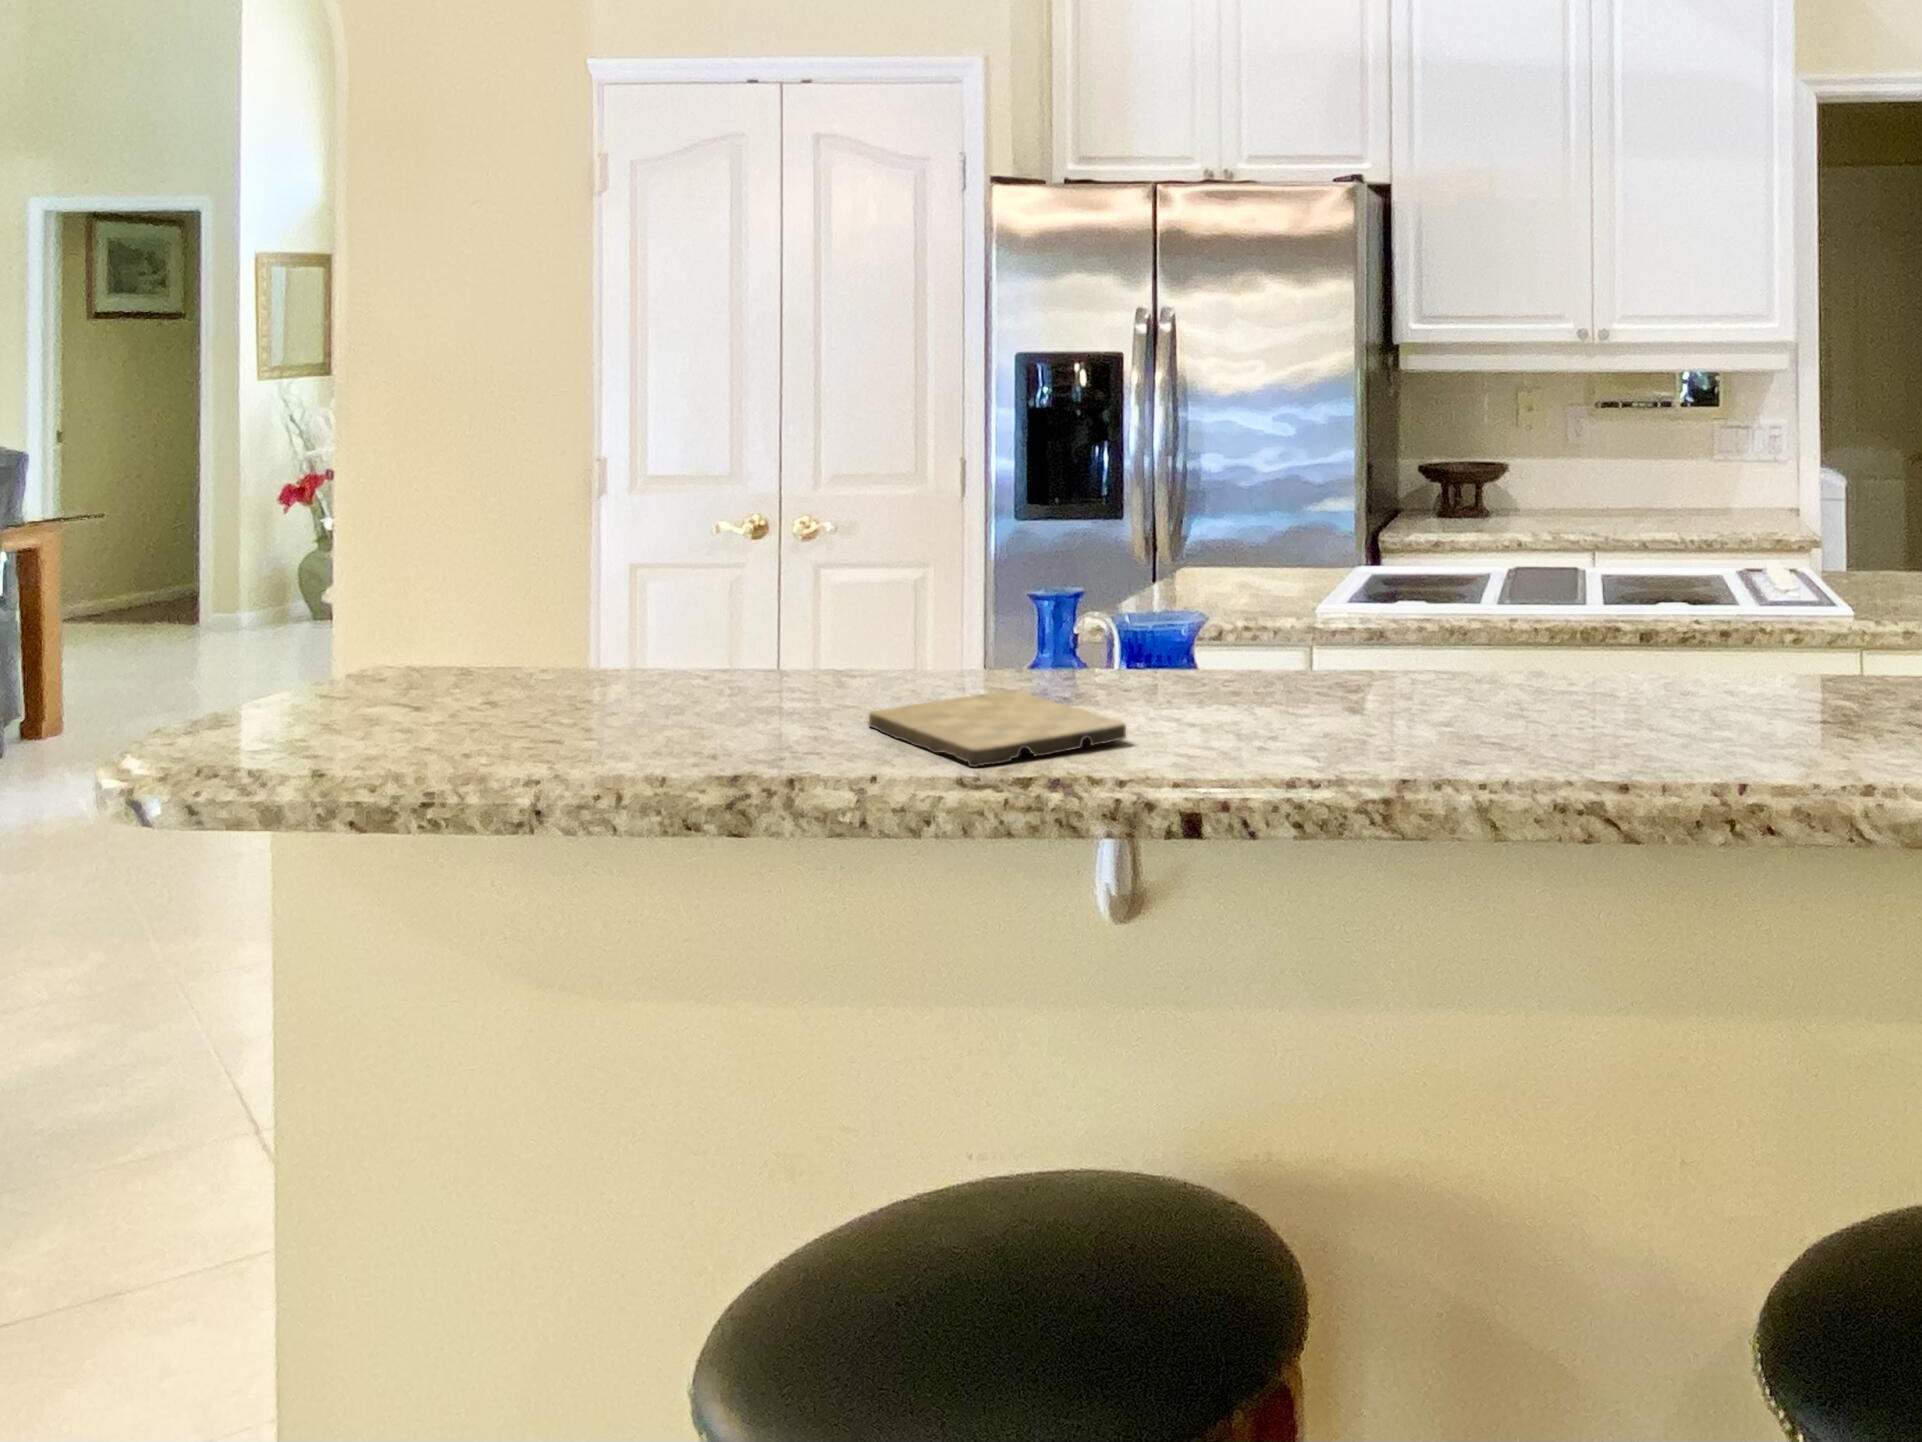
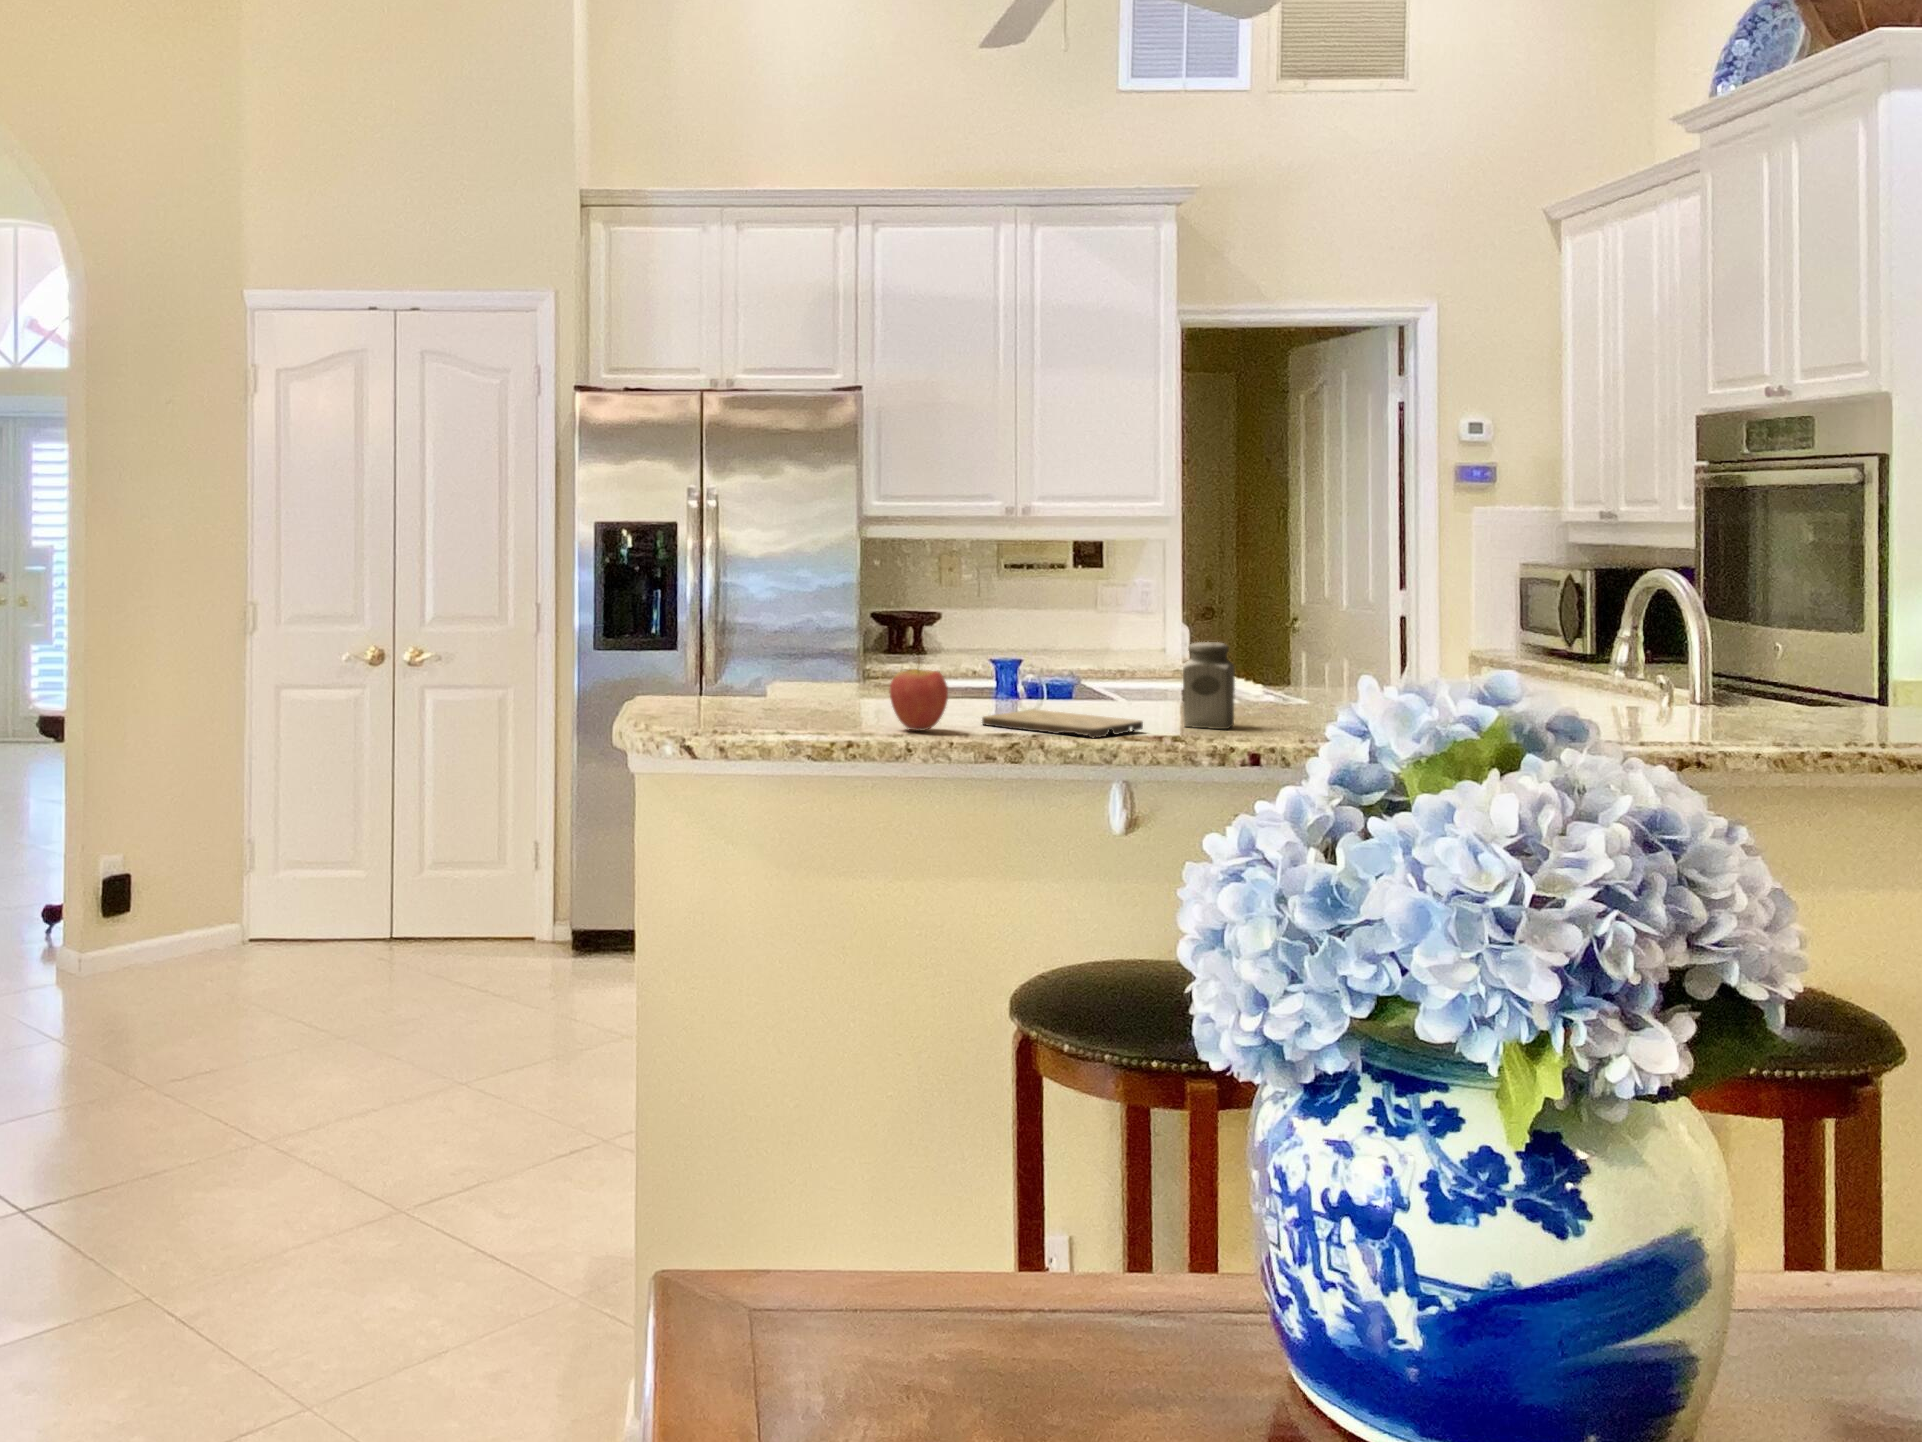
salt shaker: none [1249,575,1351,732] -> present [1183,642,1235,729]
fruit: none [623,612,739,751] -> present [890,669,948,731]

